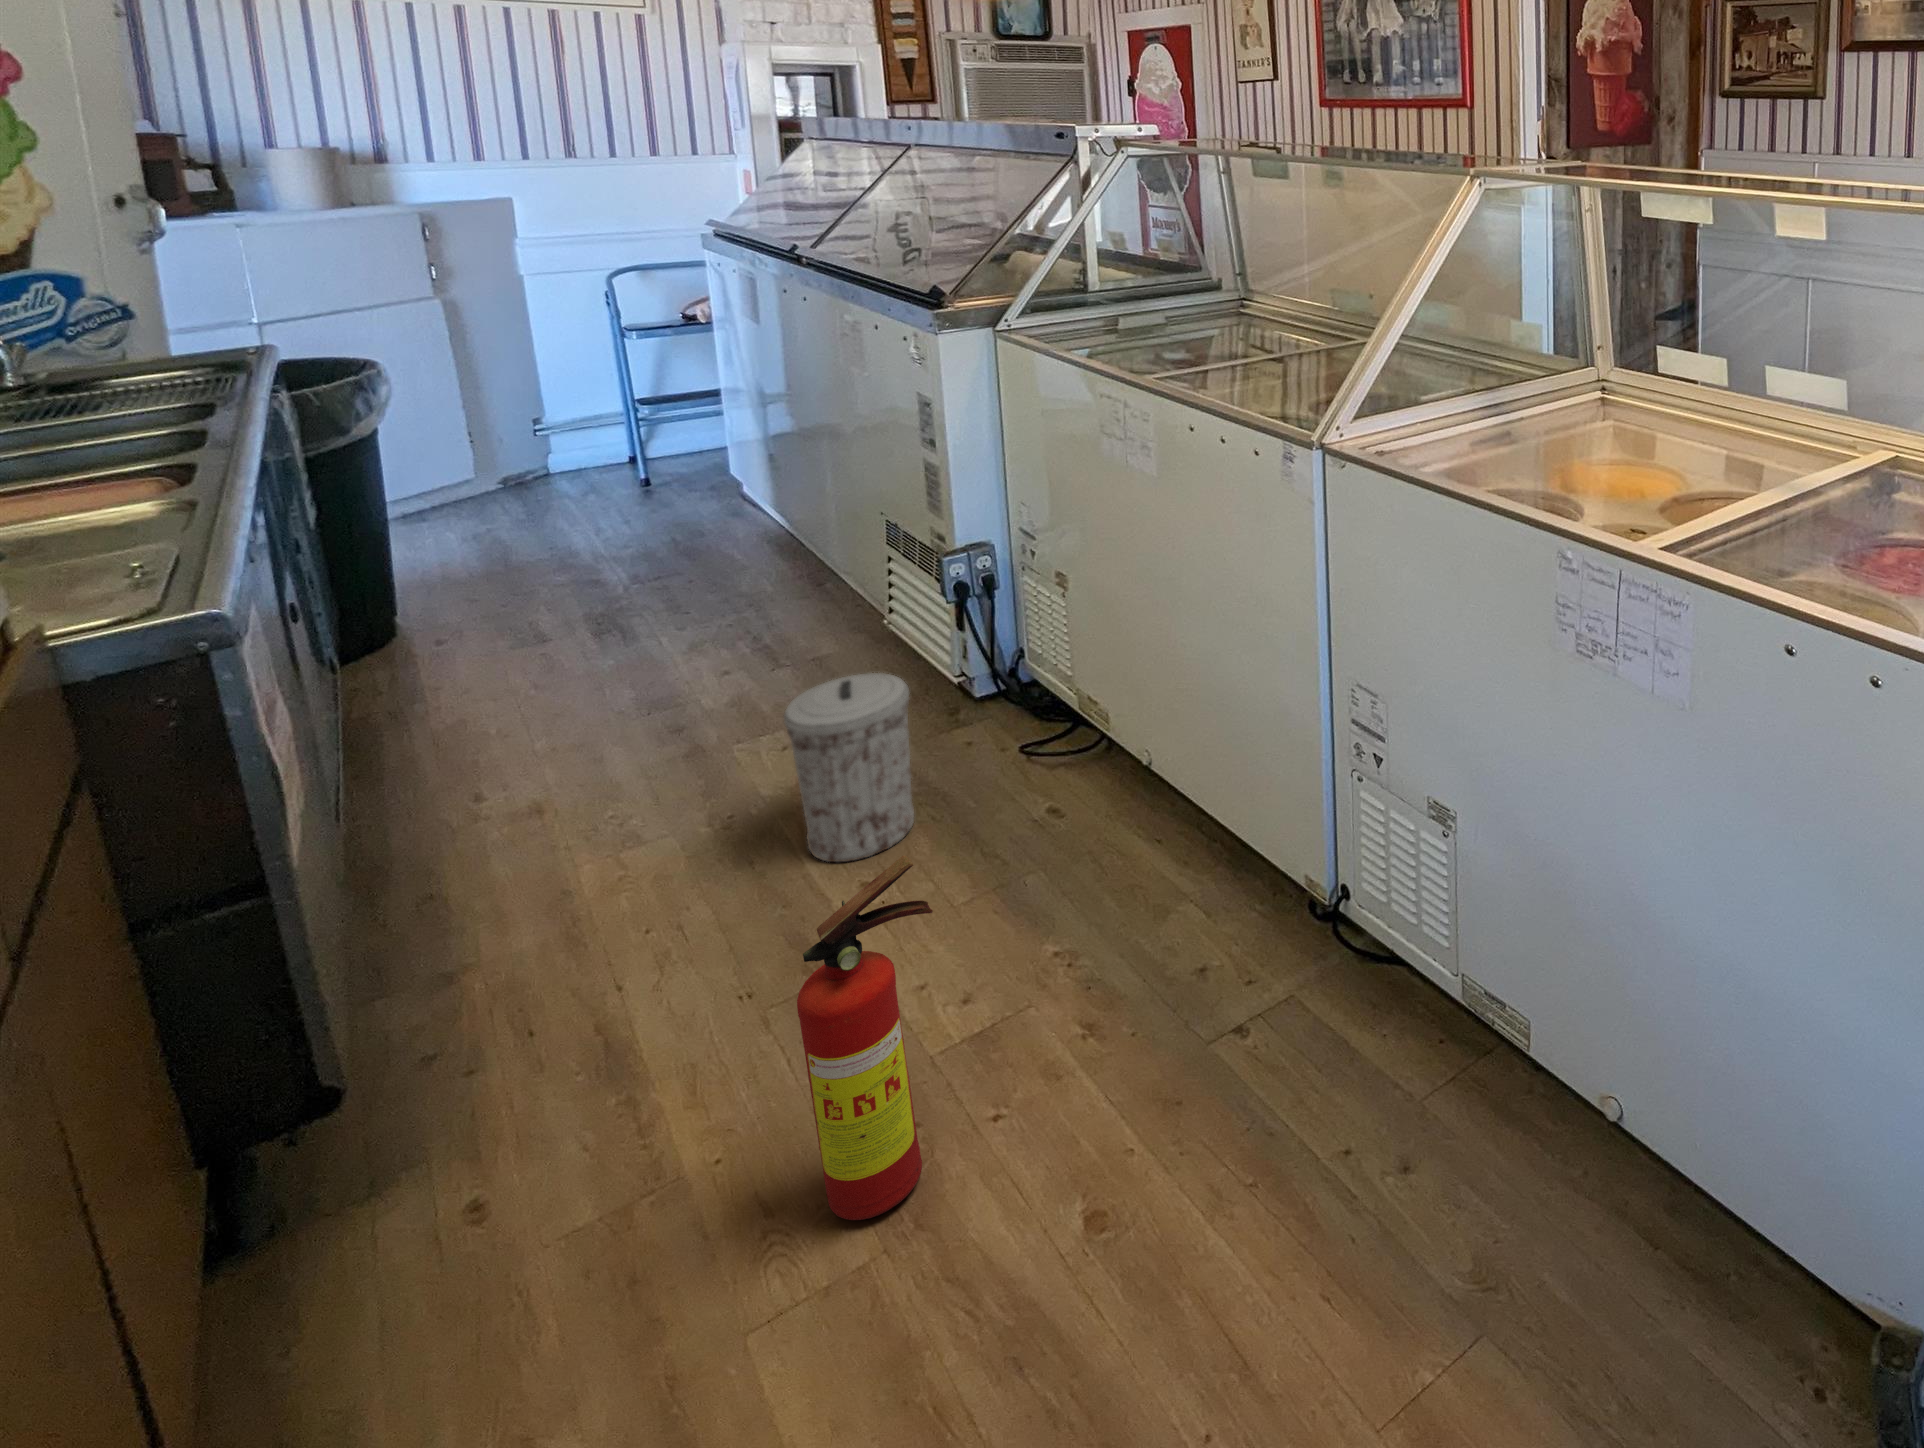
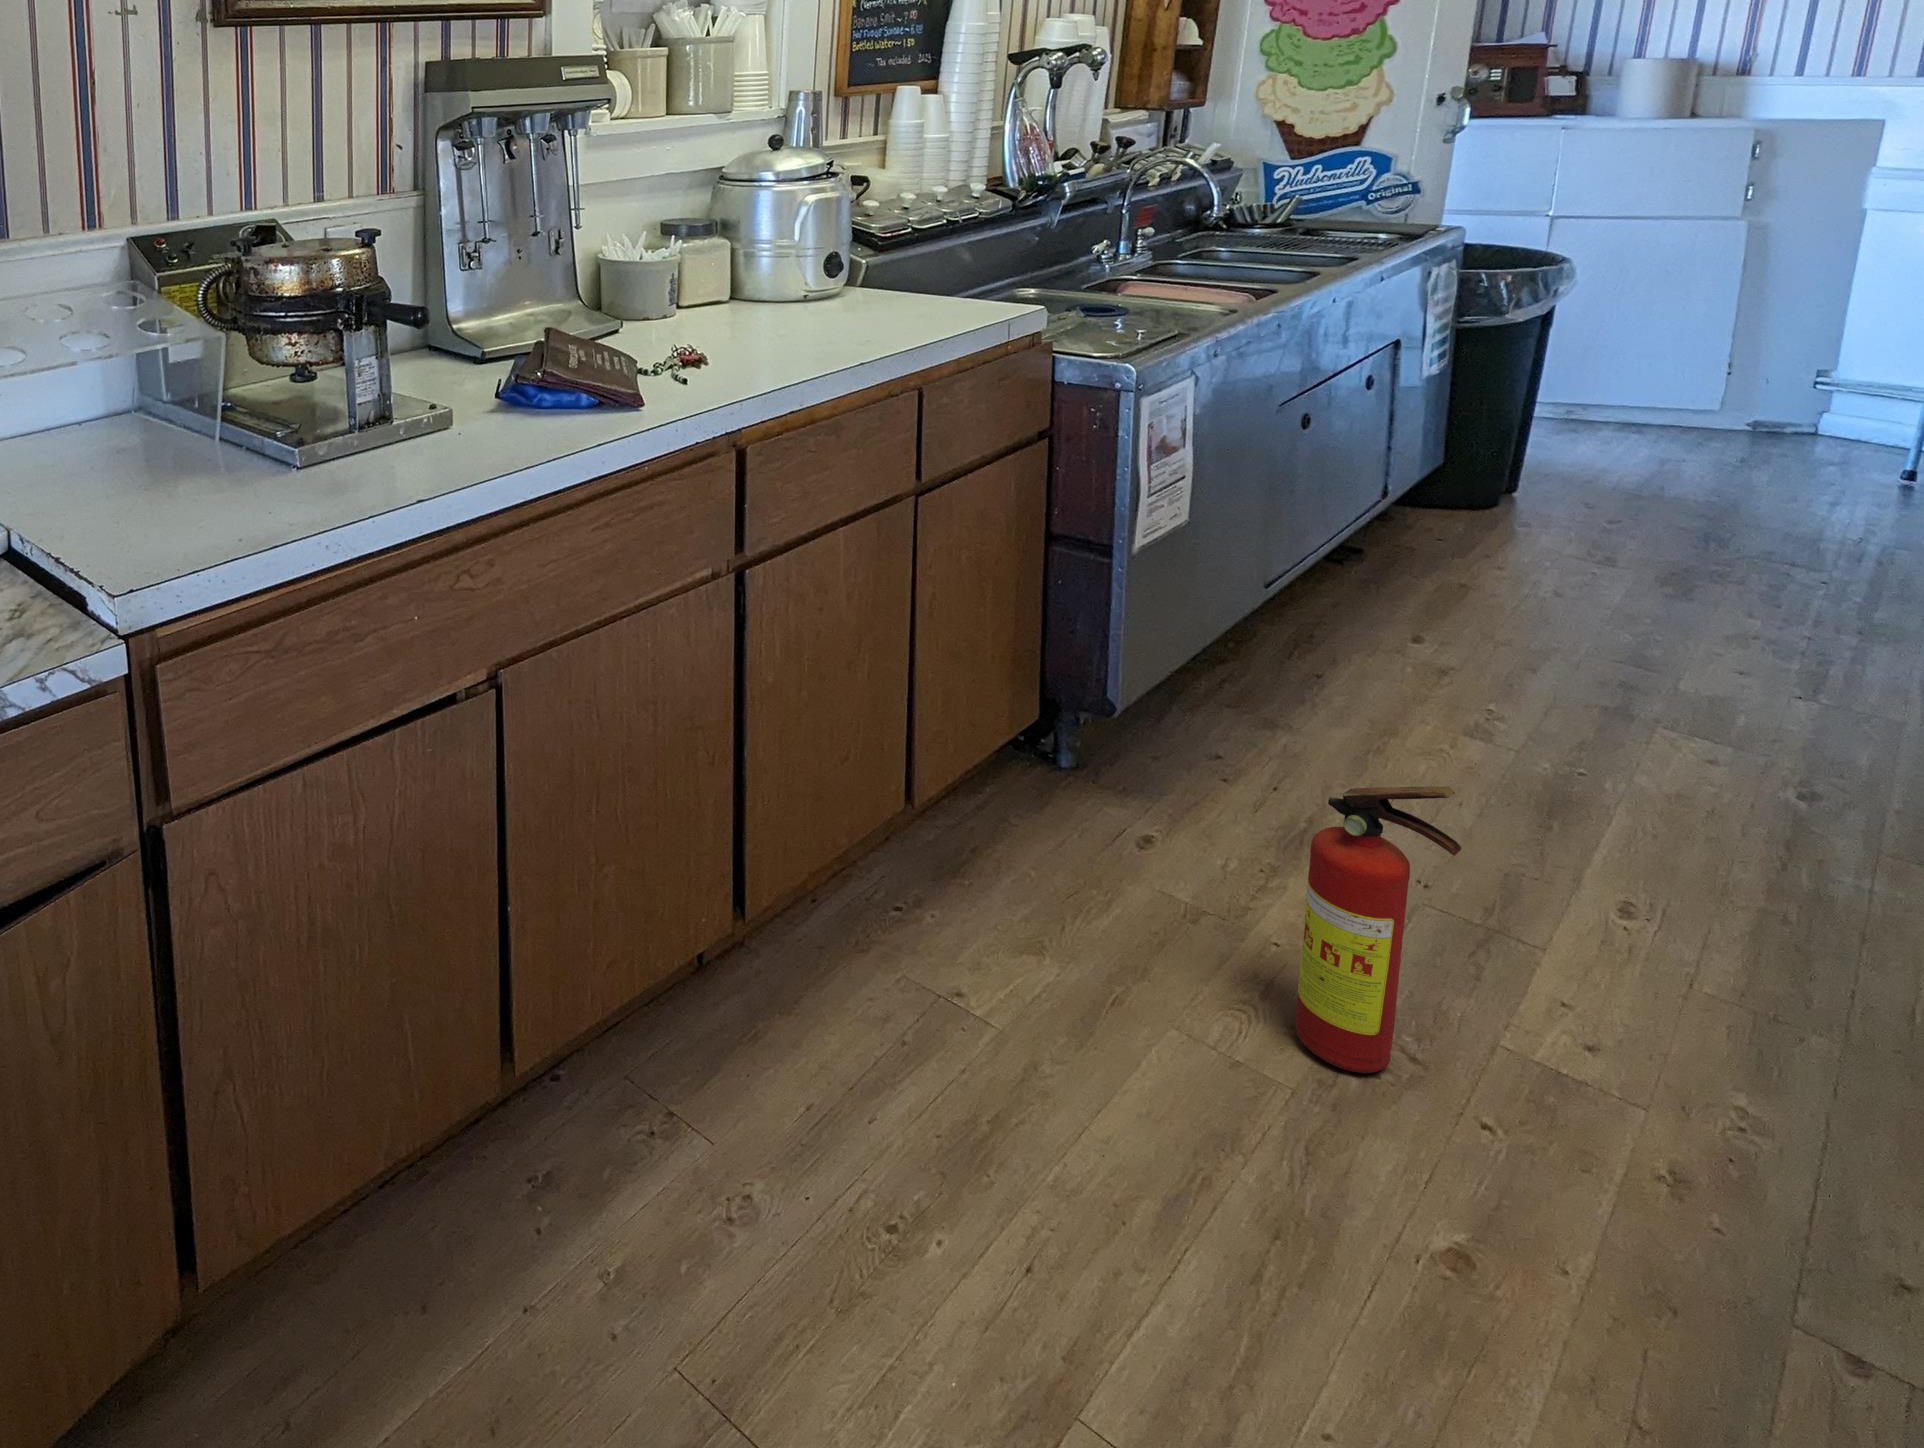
trash can: present [784,673,914,862] -> none [1605,688,1796,906]

